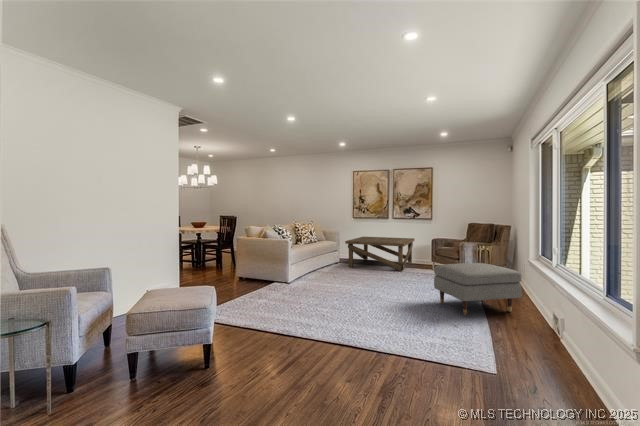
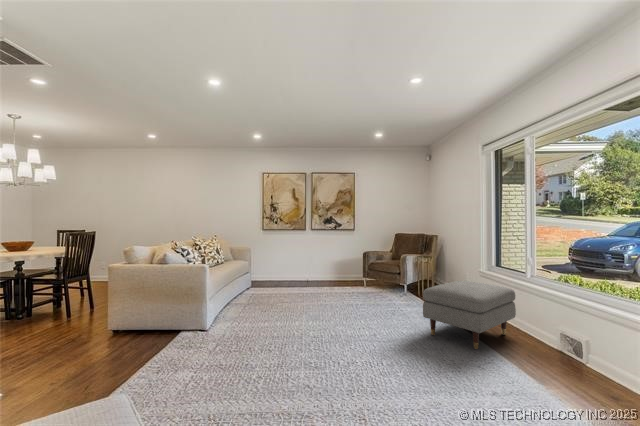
coffee table: present [345,237,415,271] -> none [267,252,341,293]

